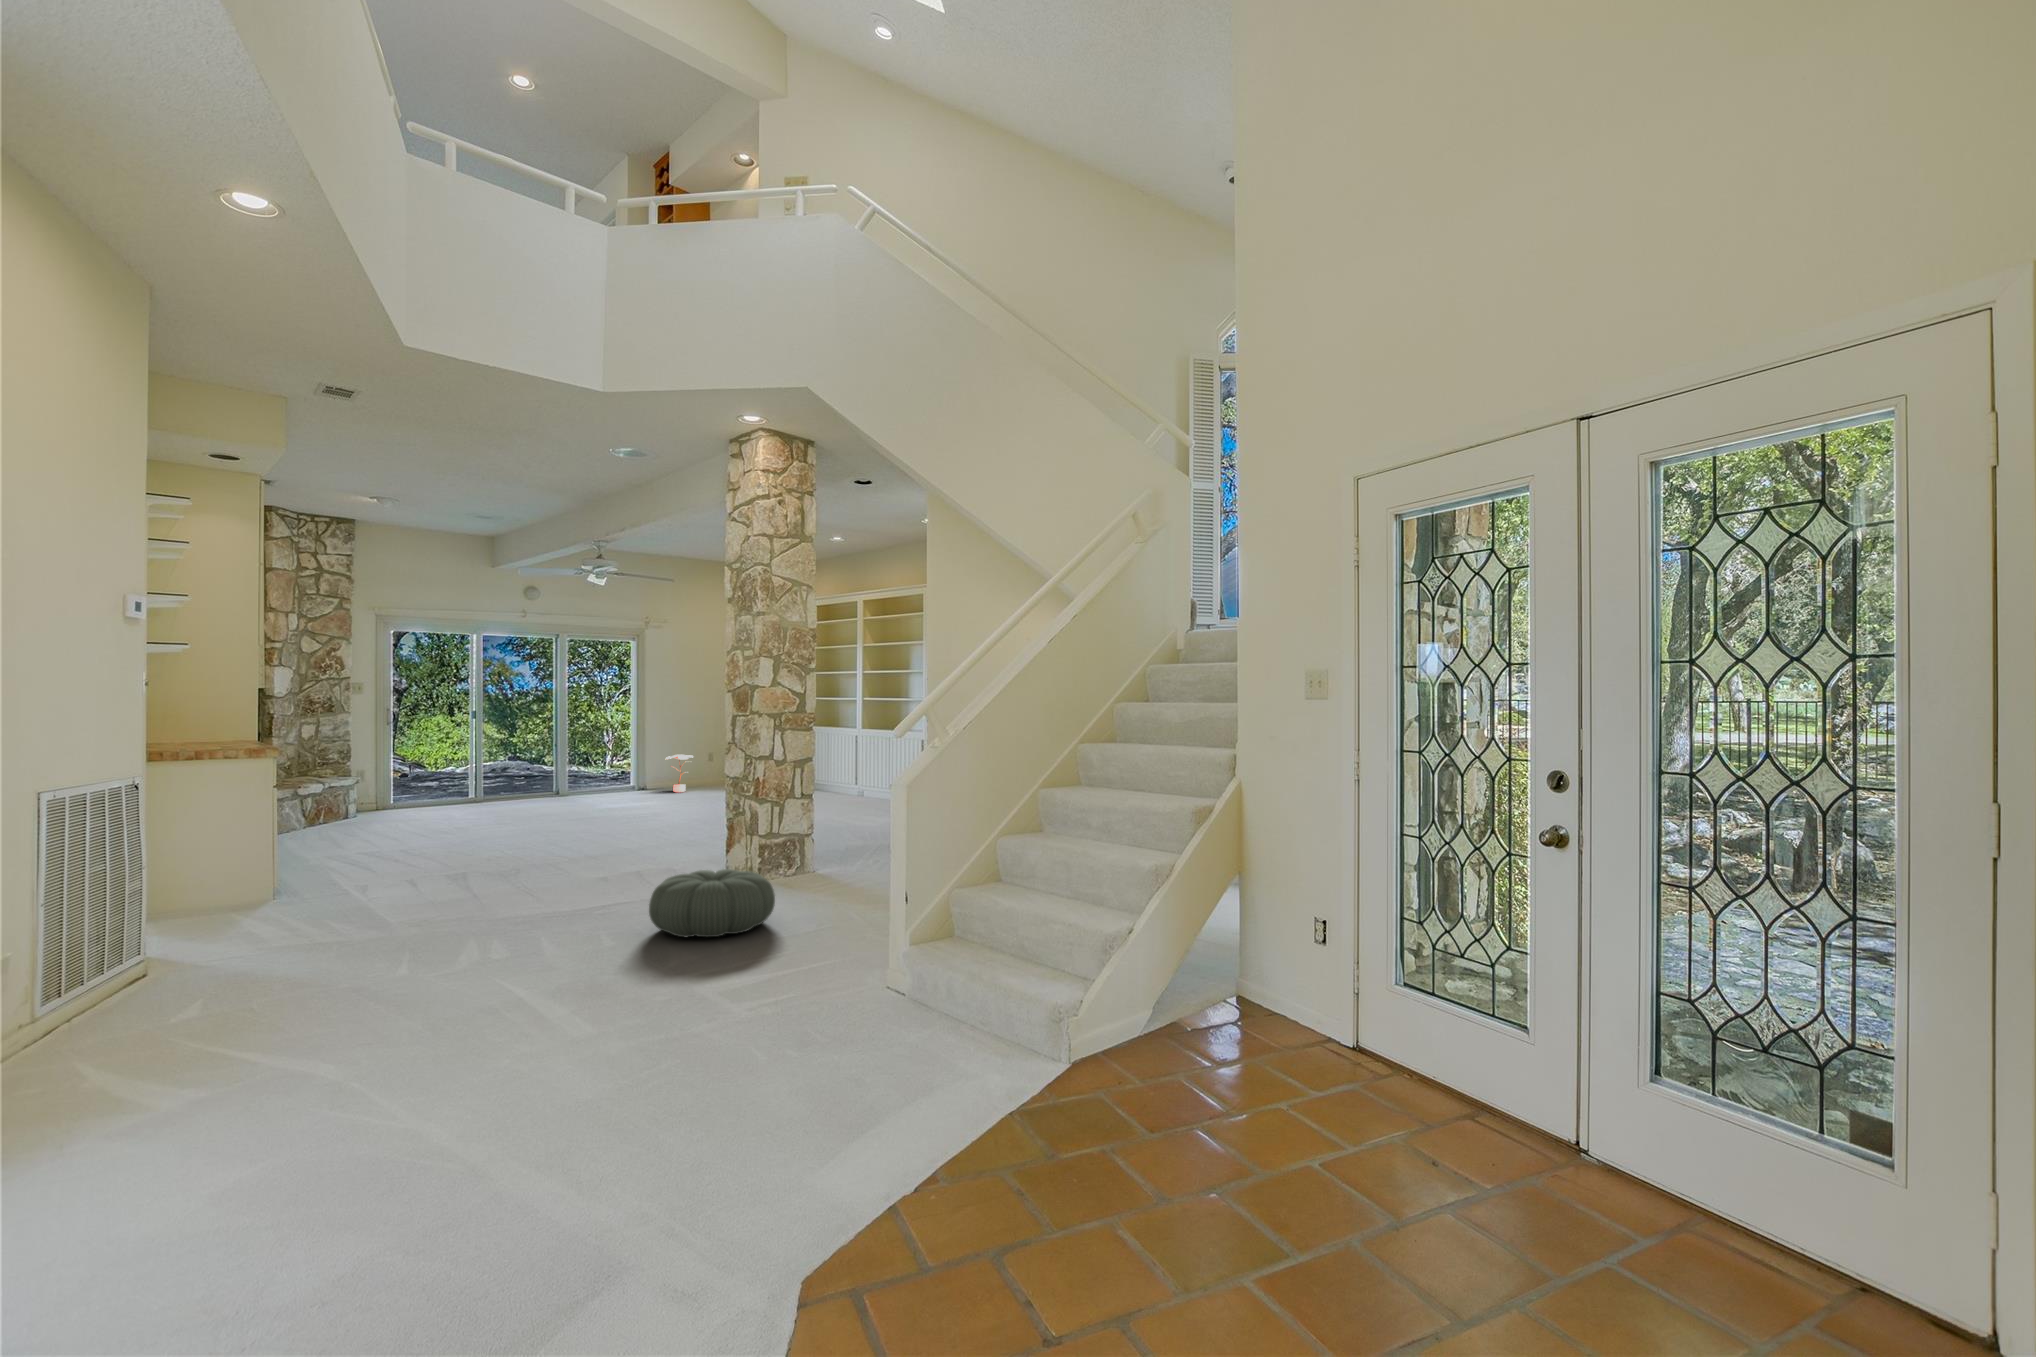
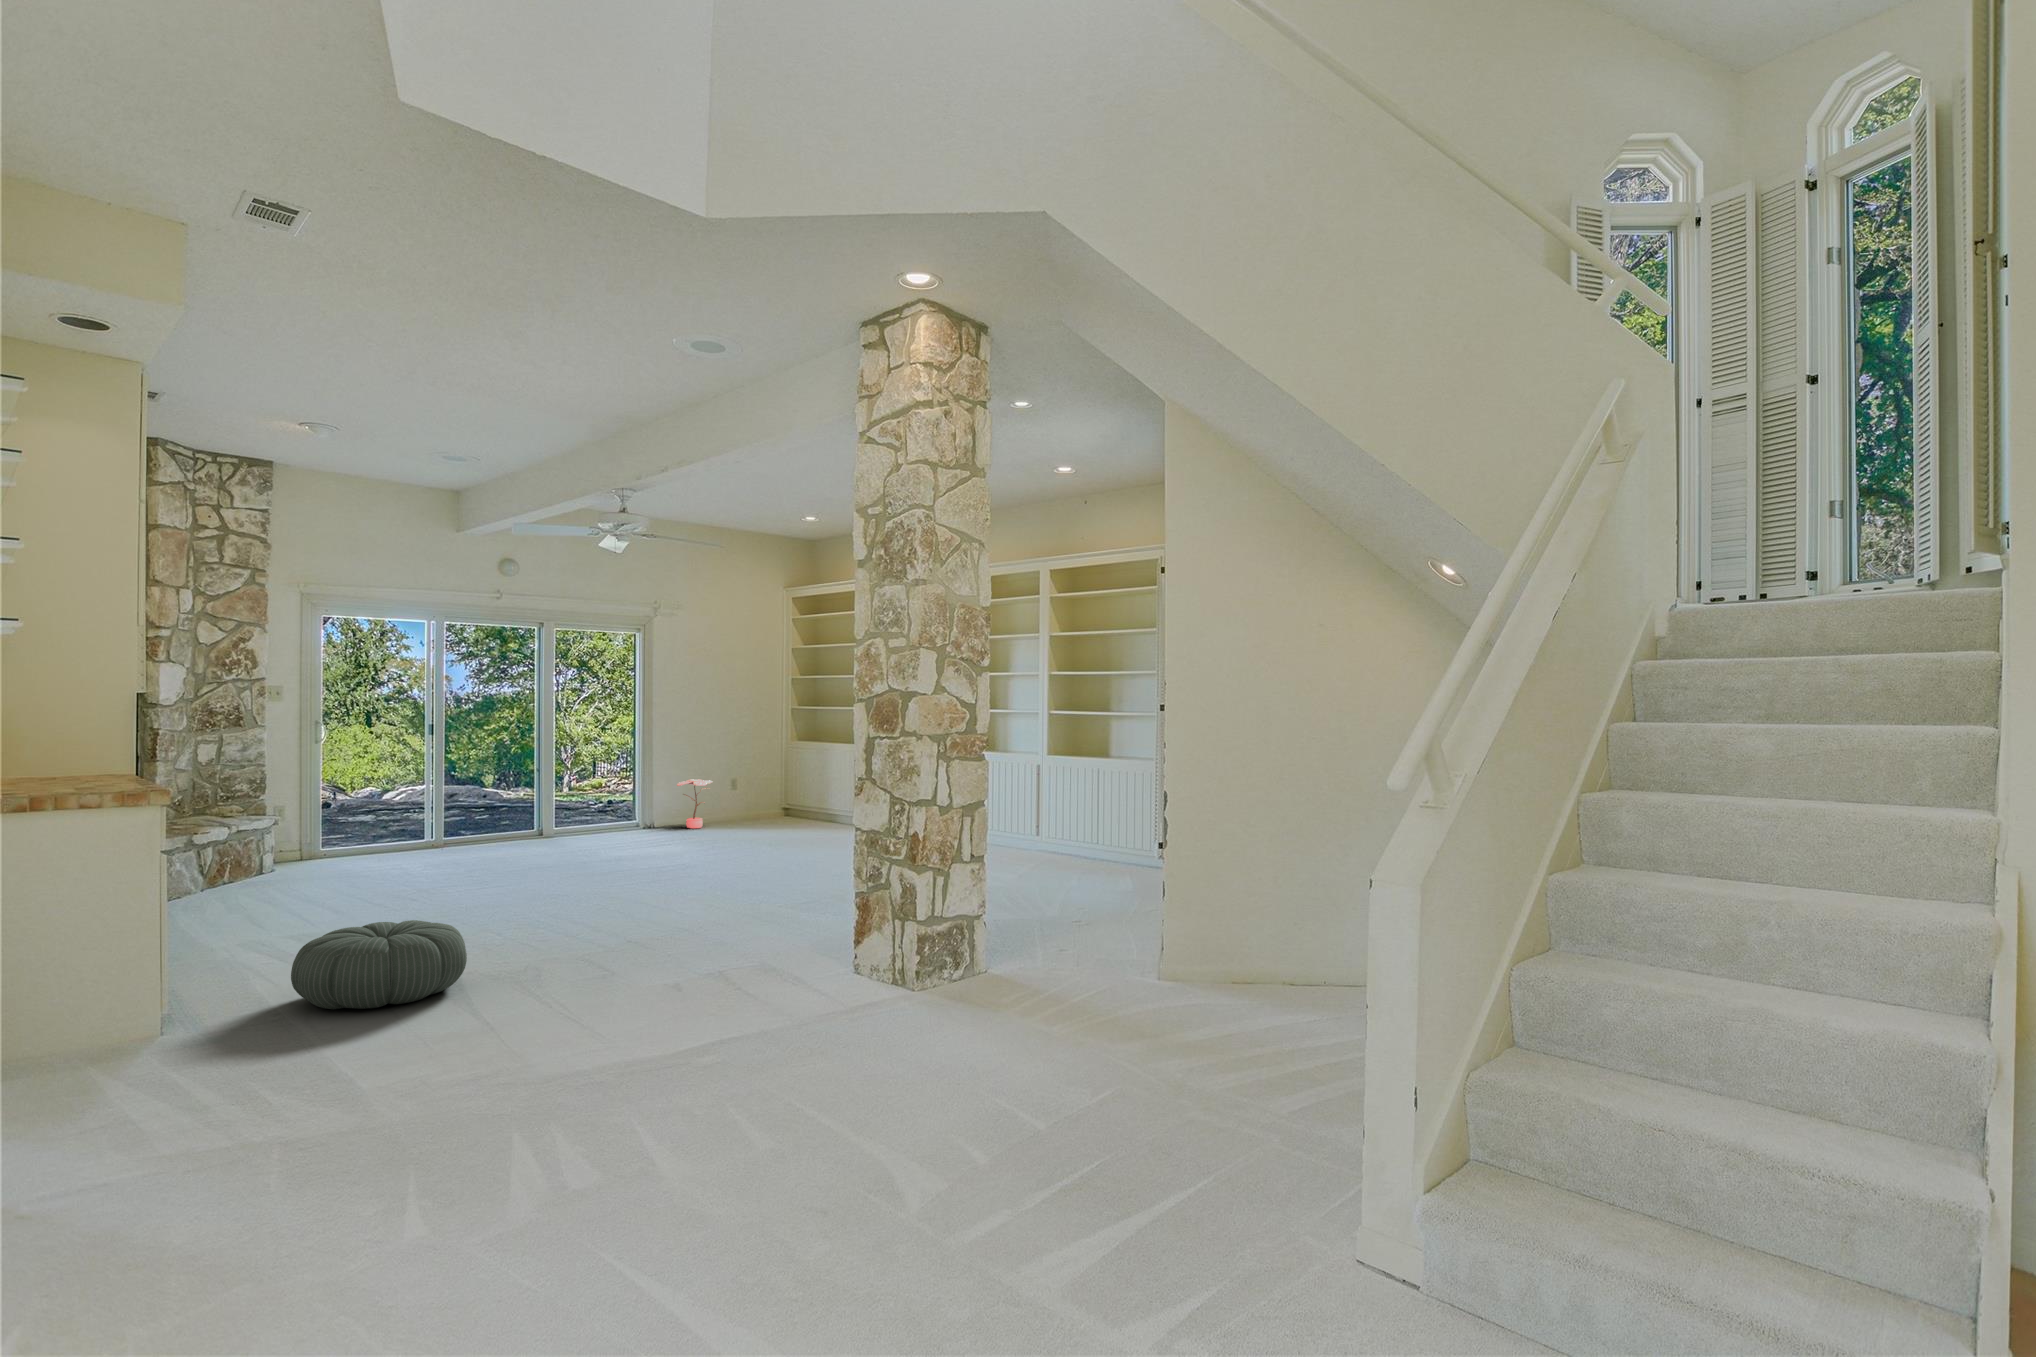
pouf: present [649,869,775,937] -> present [291,920,467,1009]

